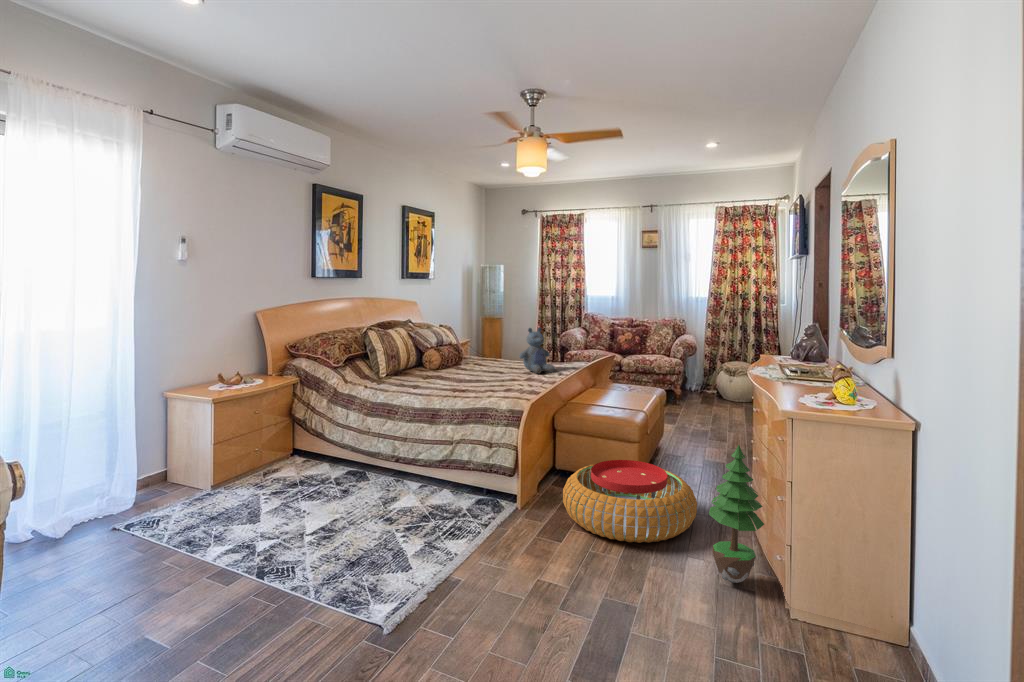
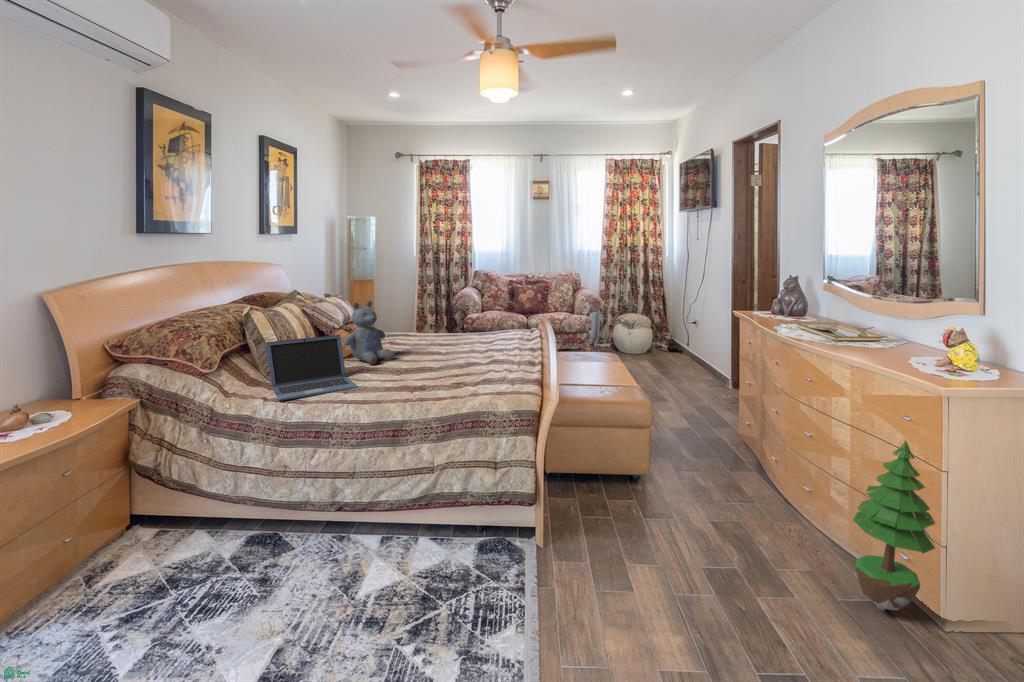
stuffed bear: present [519,328,555,374] -> present [344,301,395,364]
laptop: none [374,351,426,389] -> present [266,335,358,401]
pouf: present [563,460,697,543] -> none [600,455,778,575]

